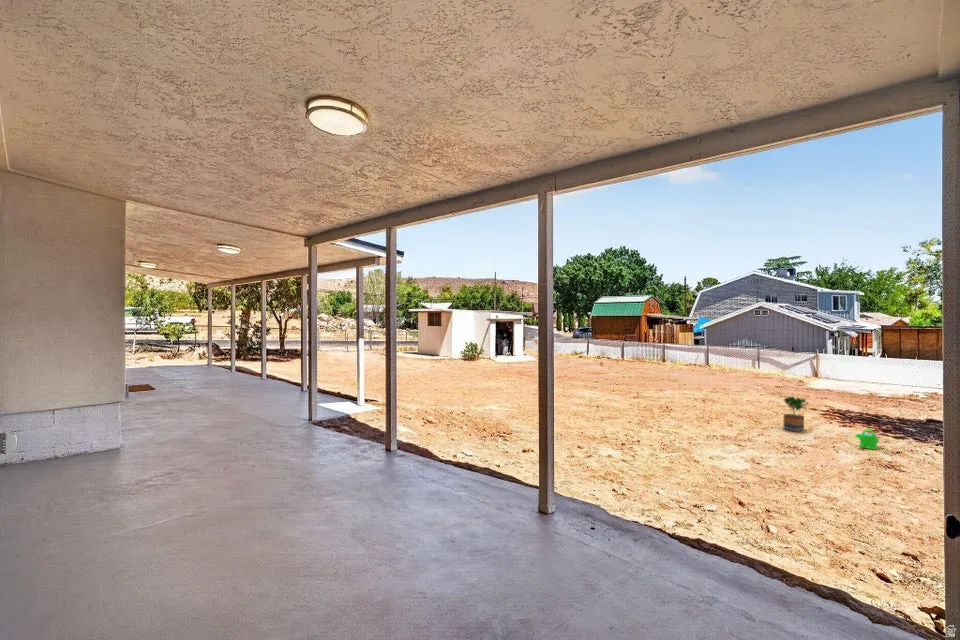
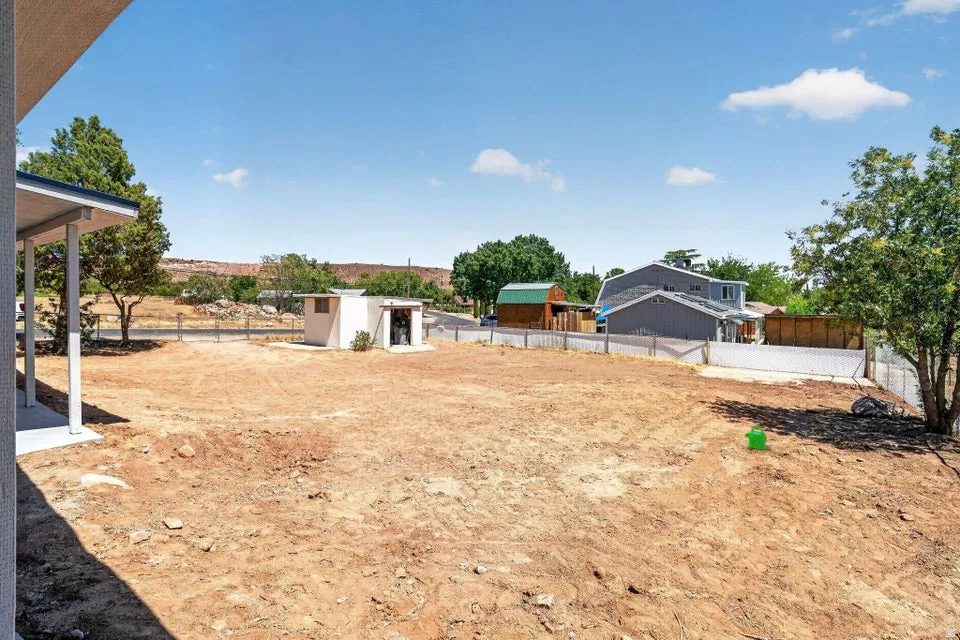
potted tree: present [784,397,809,432] -> none [673,390,700,430]

